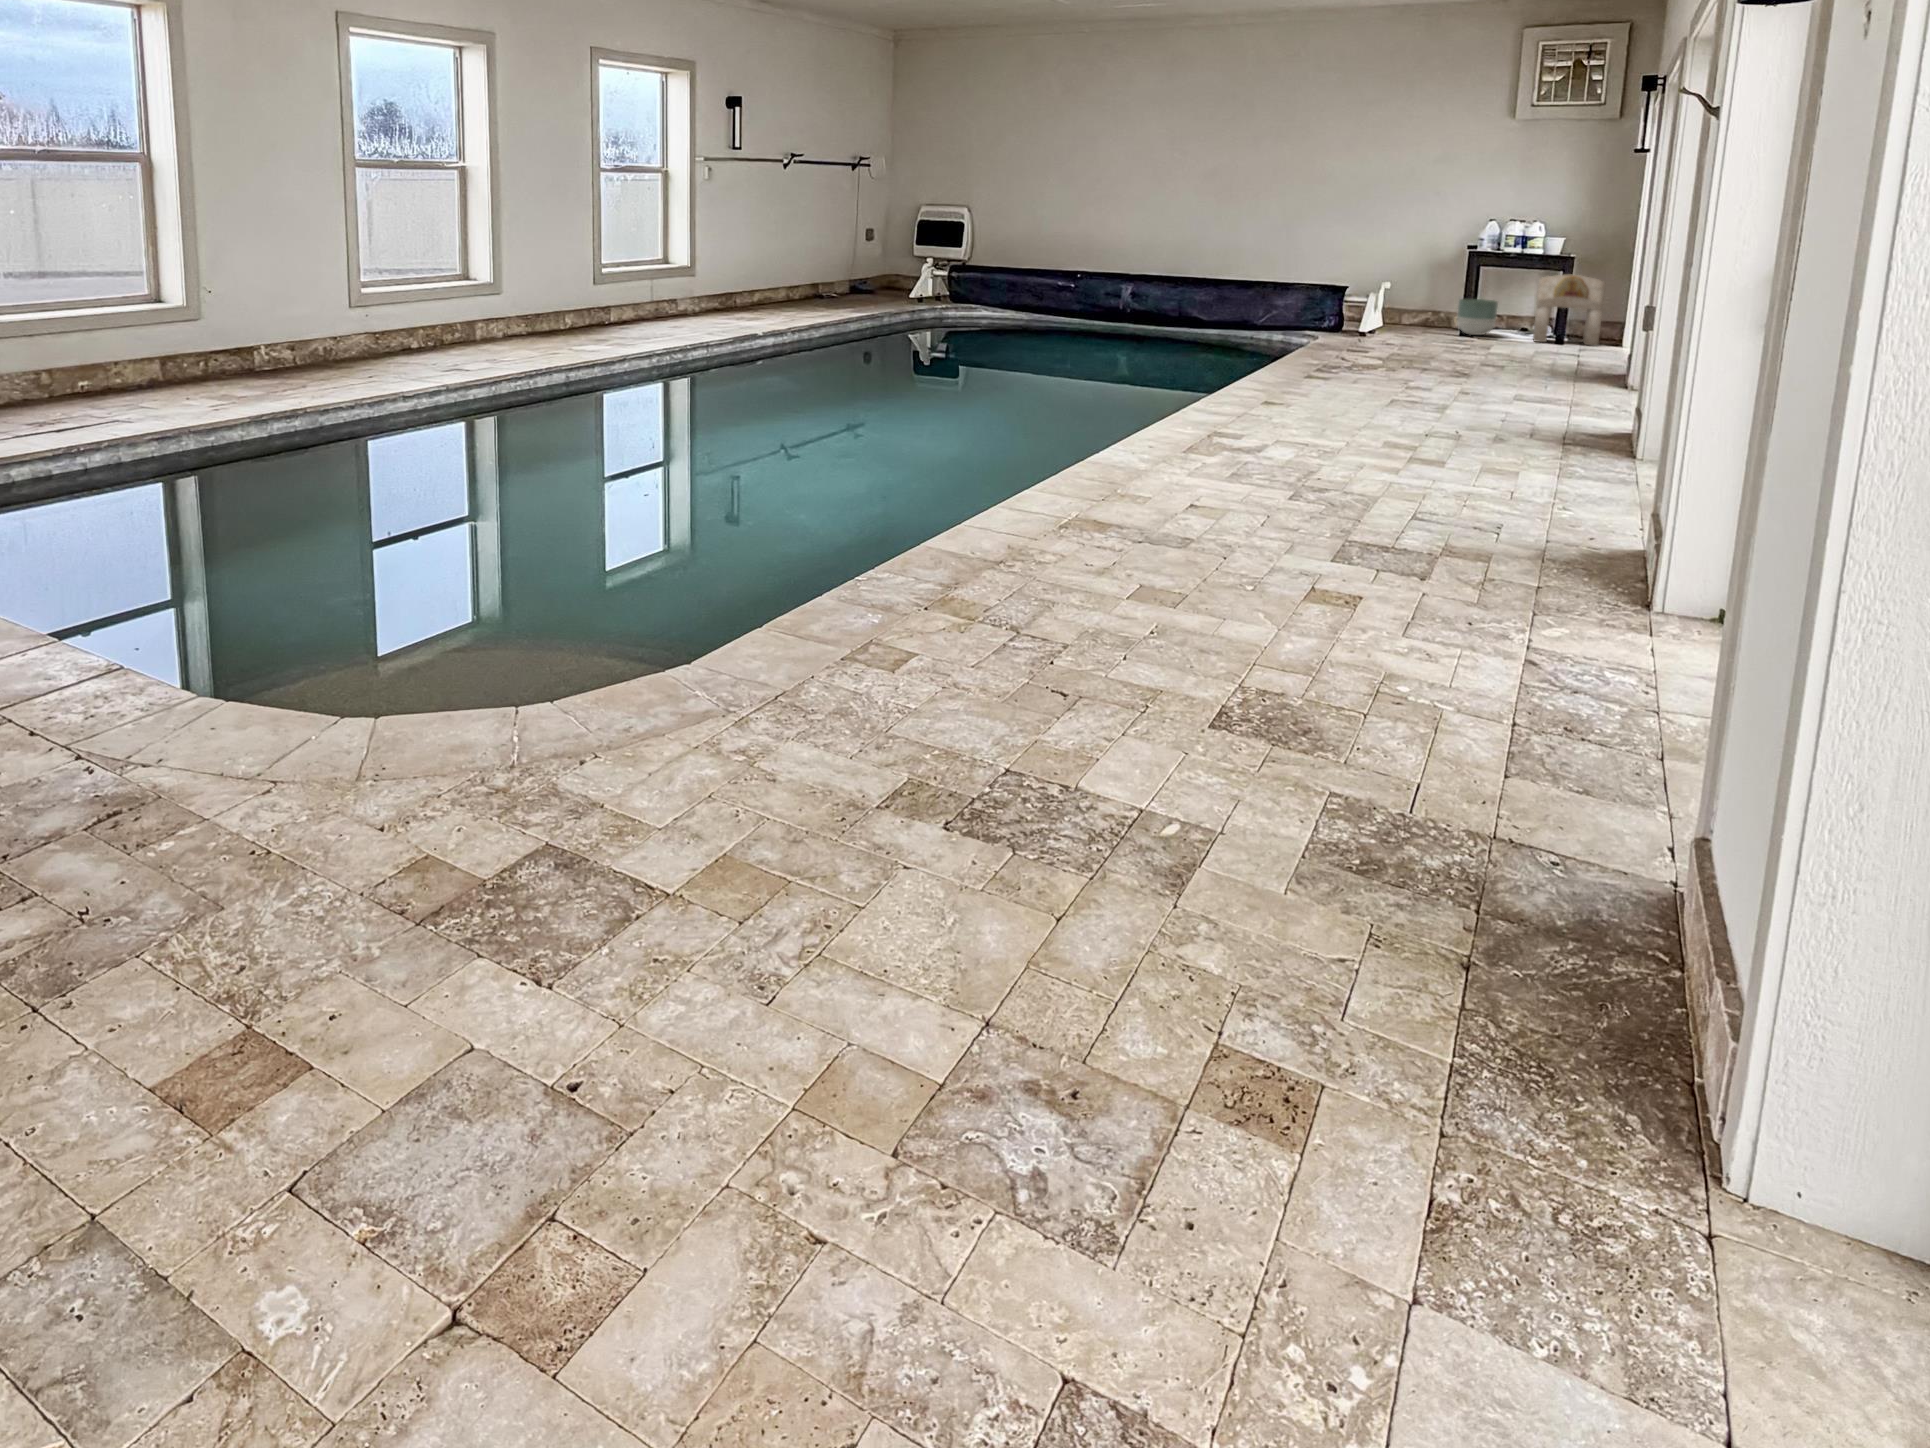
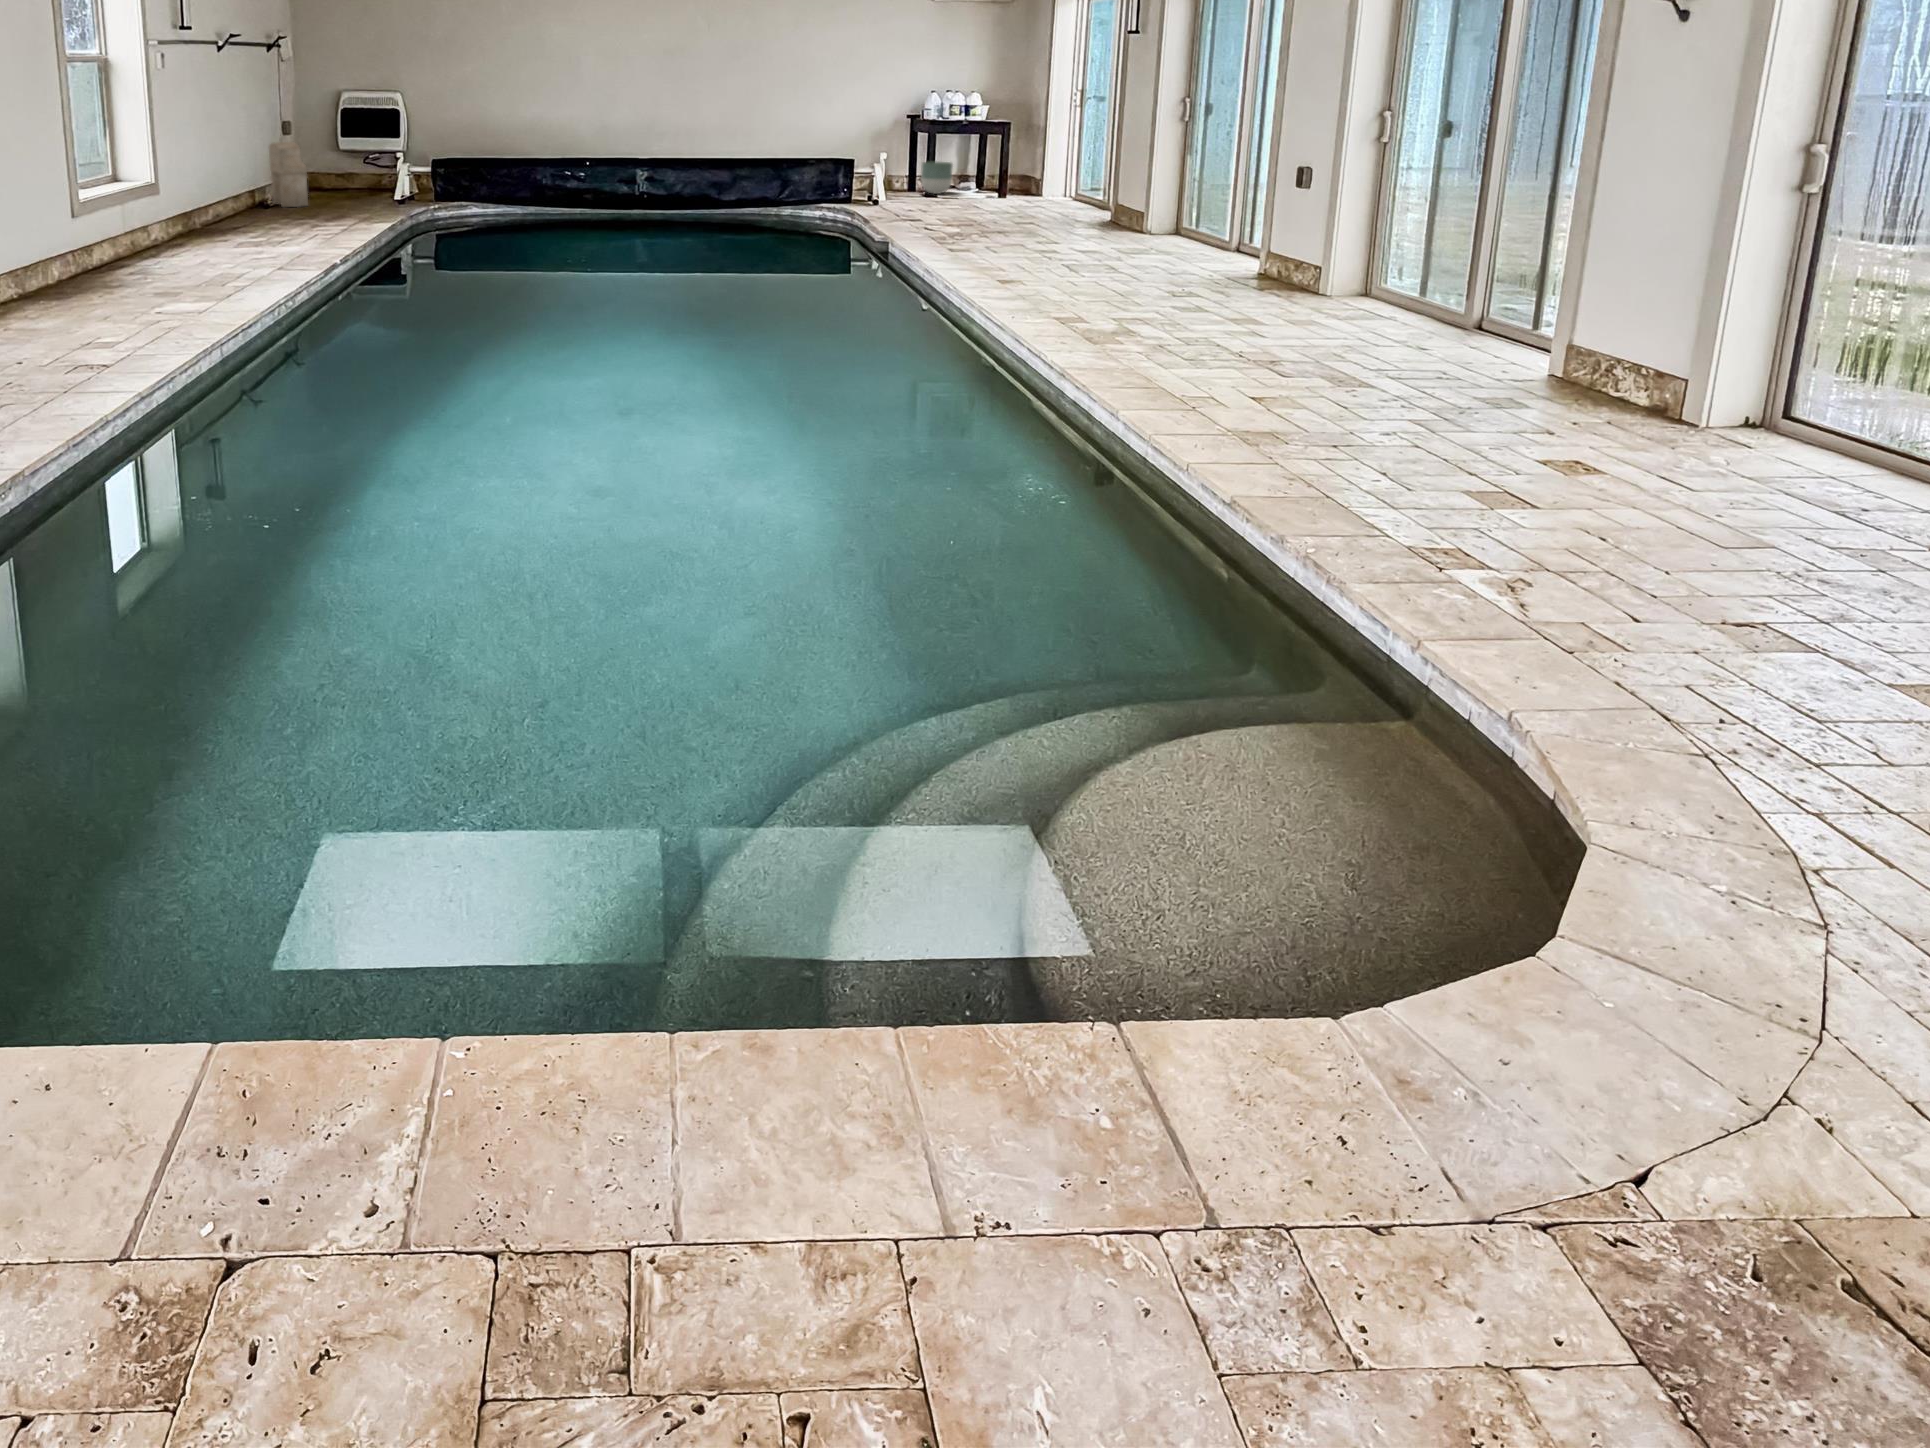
stool: present [1533,275,1605,346] -> present [269,142,308,207]

